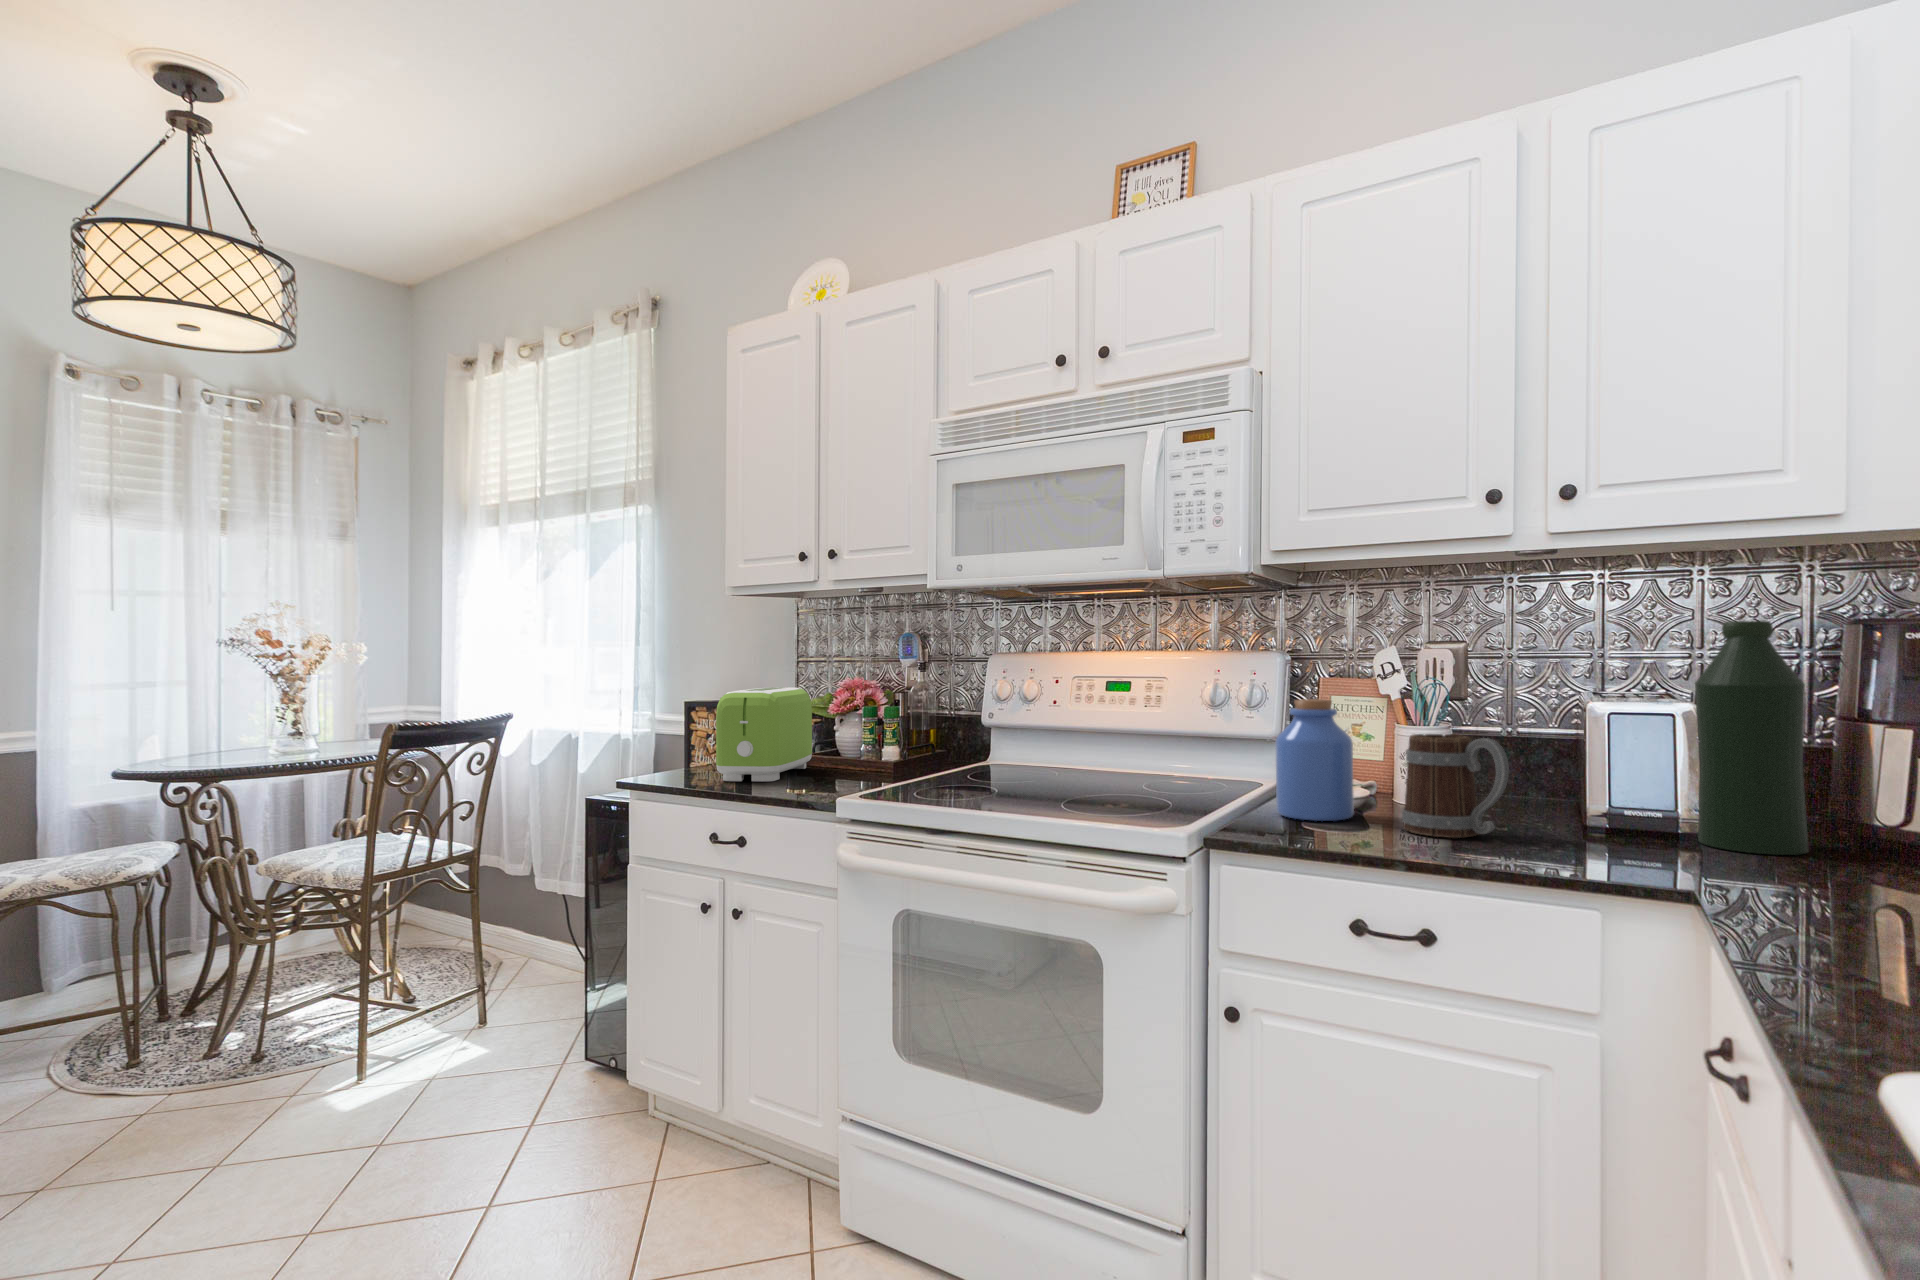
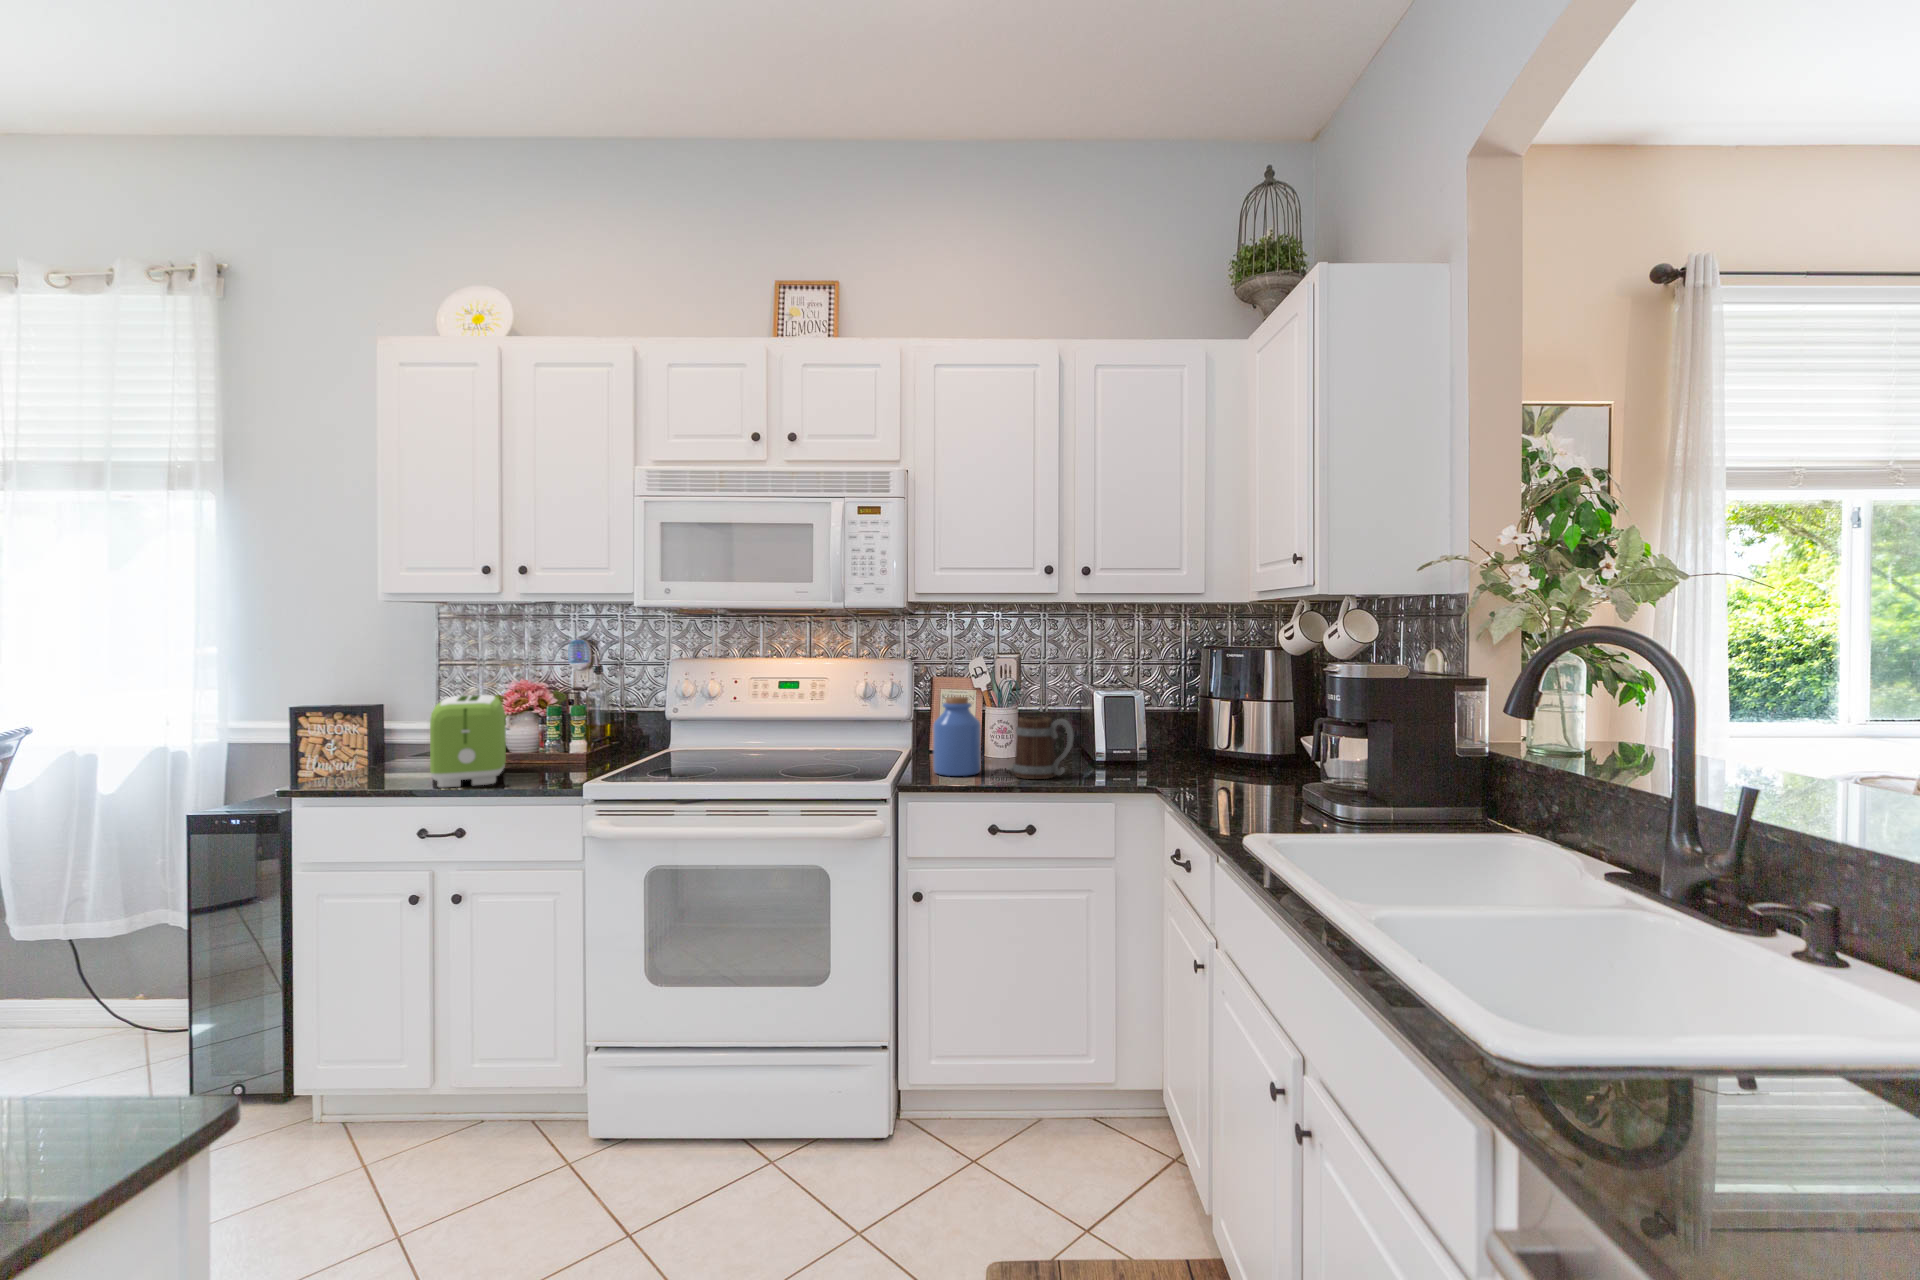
bottle: present [1695,621,1808,855] -> none [1152,650,1198,773]

